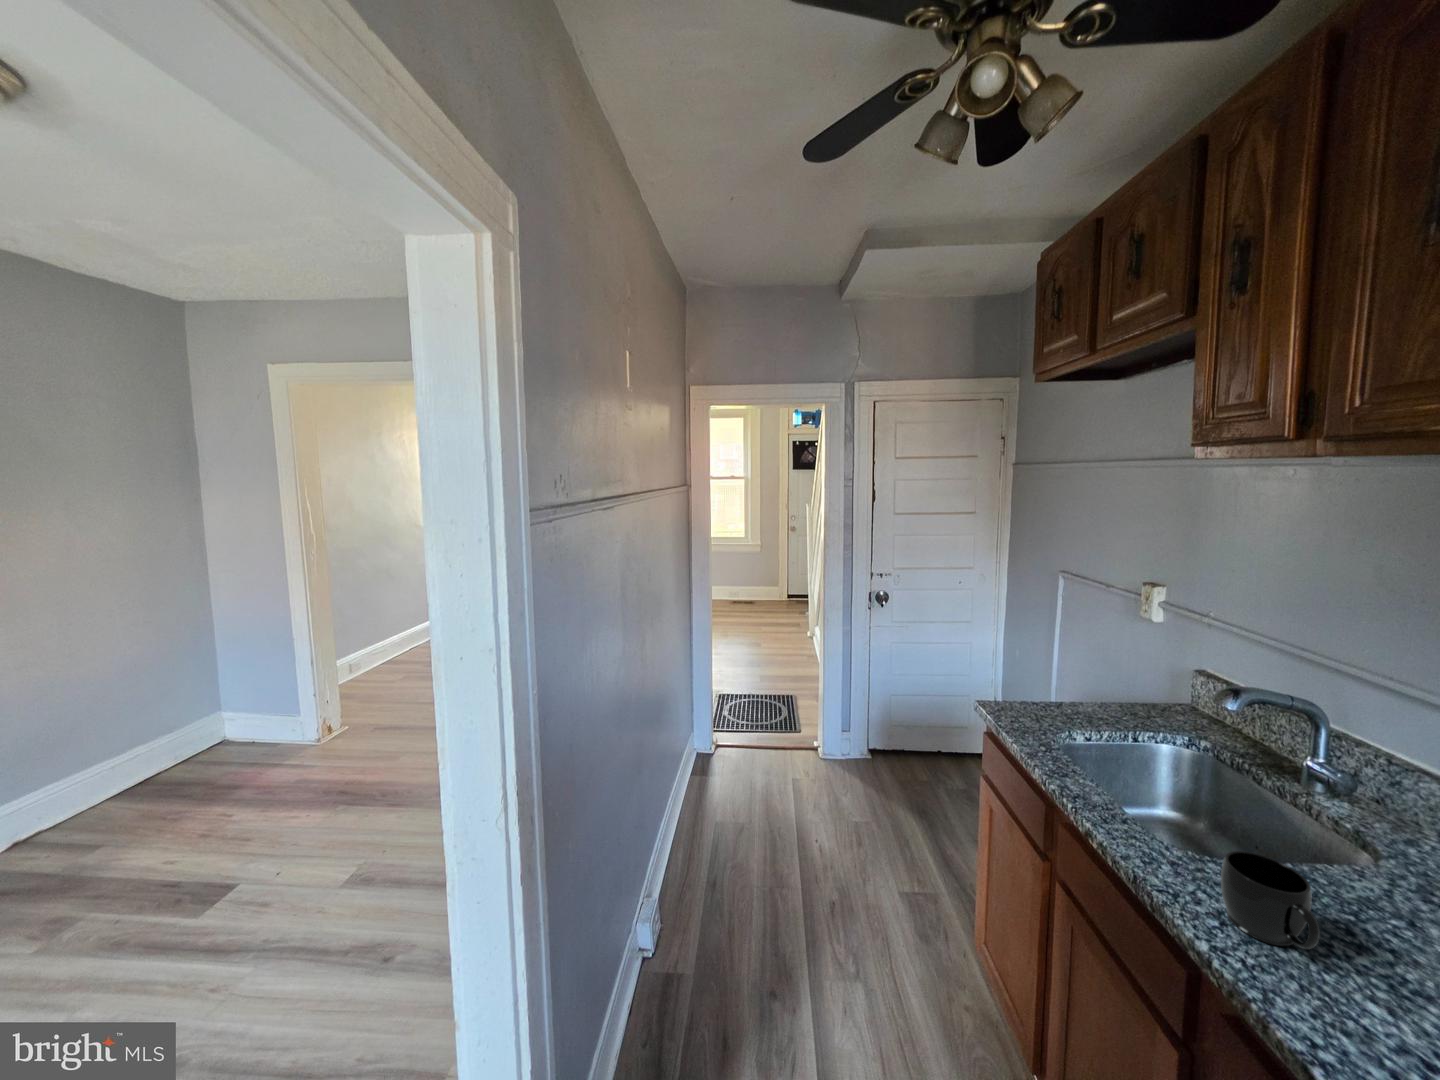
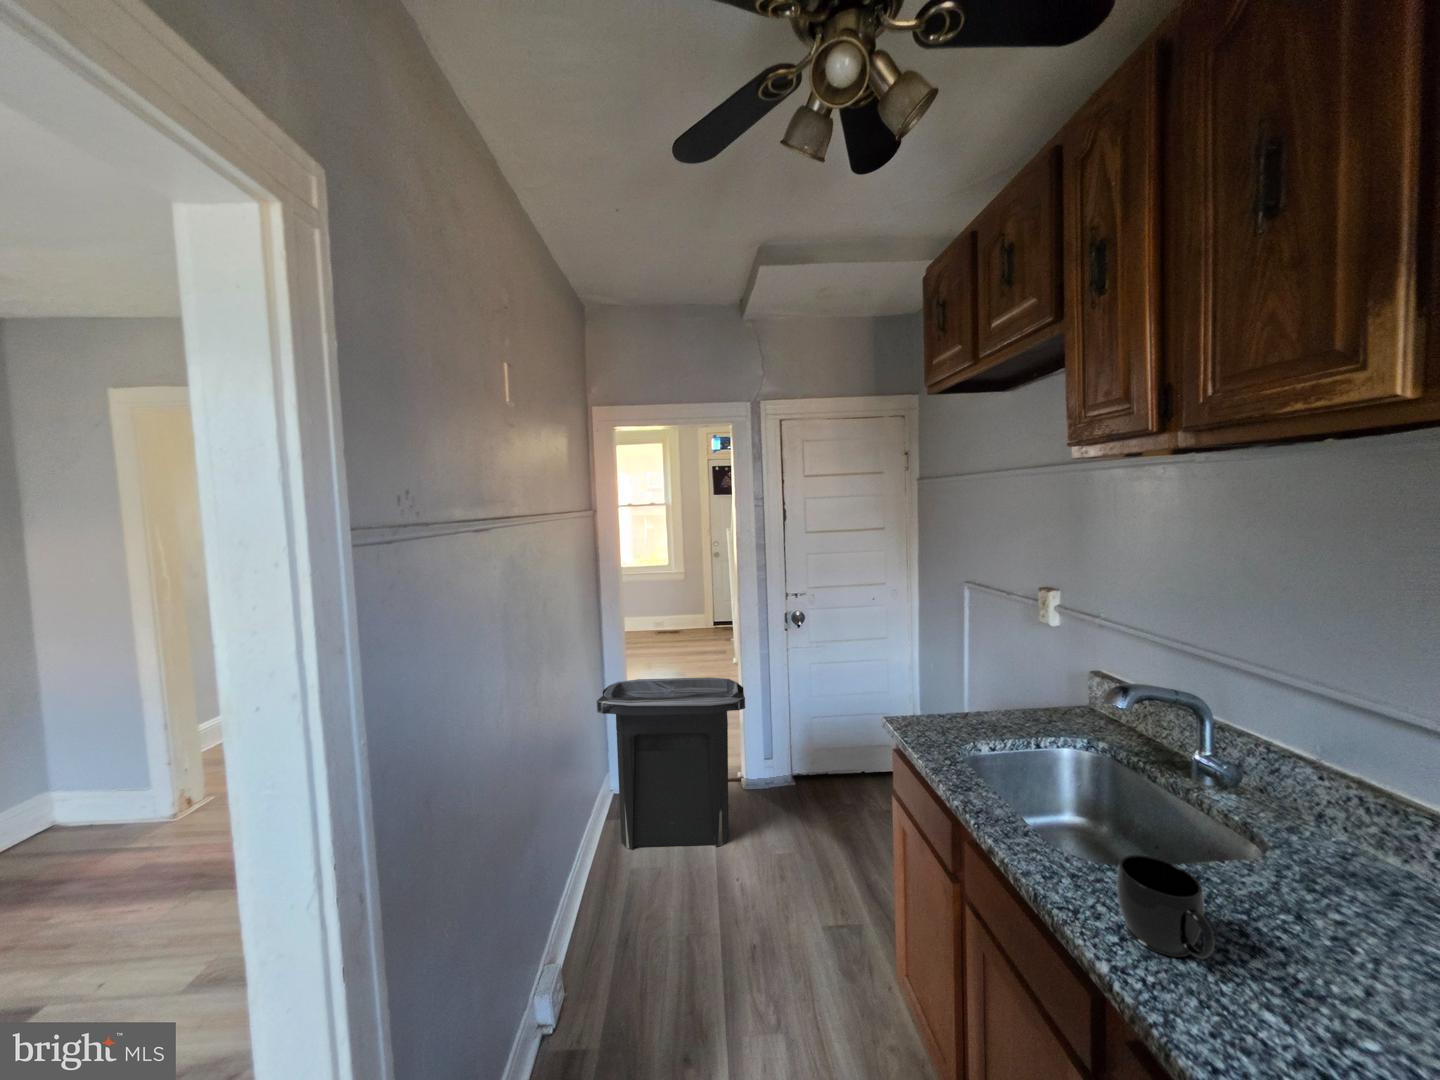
trash can: none [684,649,826,810] -> present [597,677,745,849]

